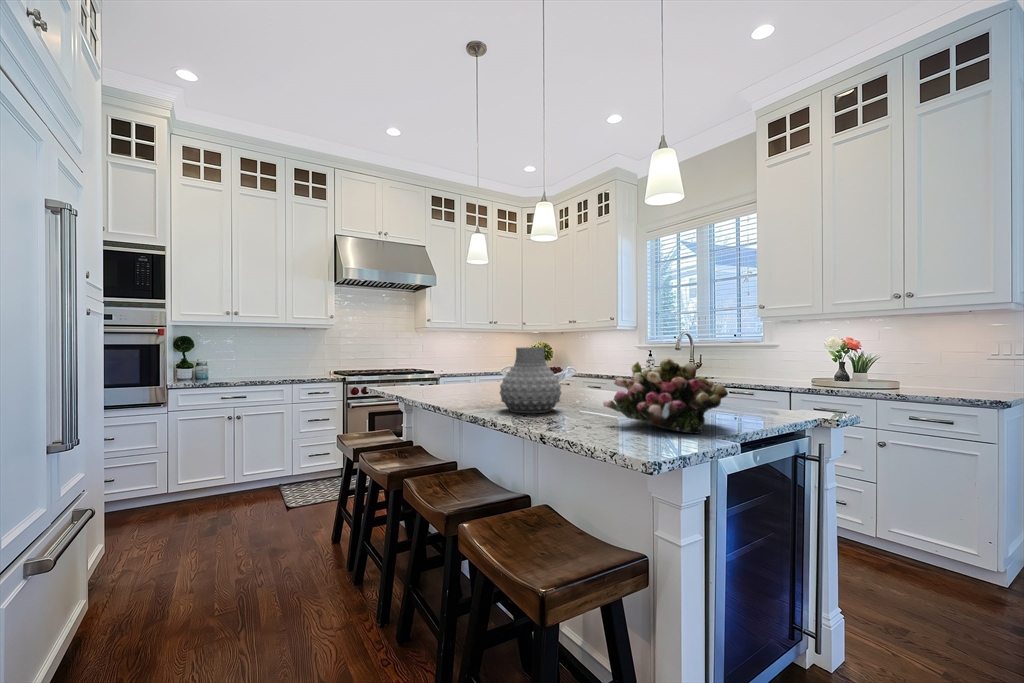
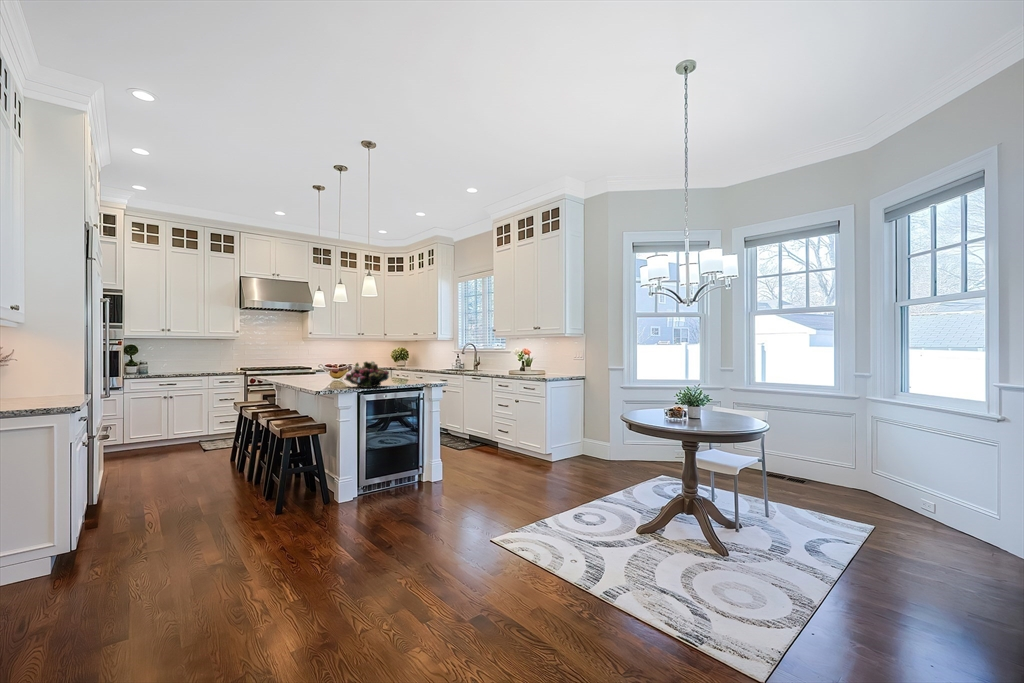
vase: present [500,347,561,413] -> none [311,356,341,384]

